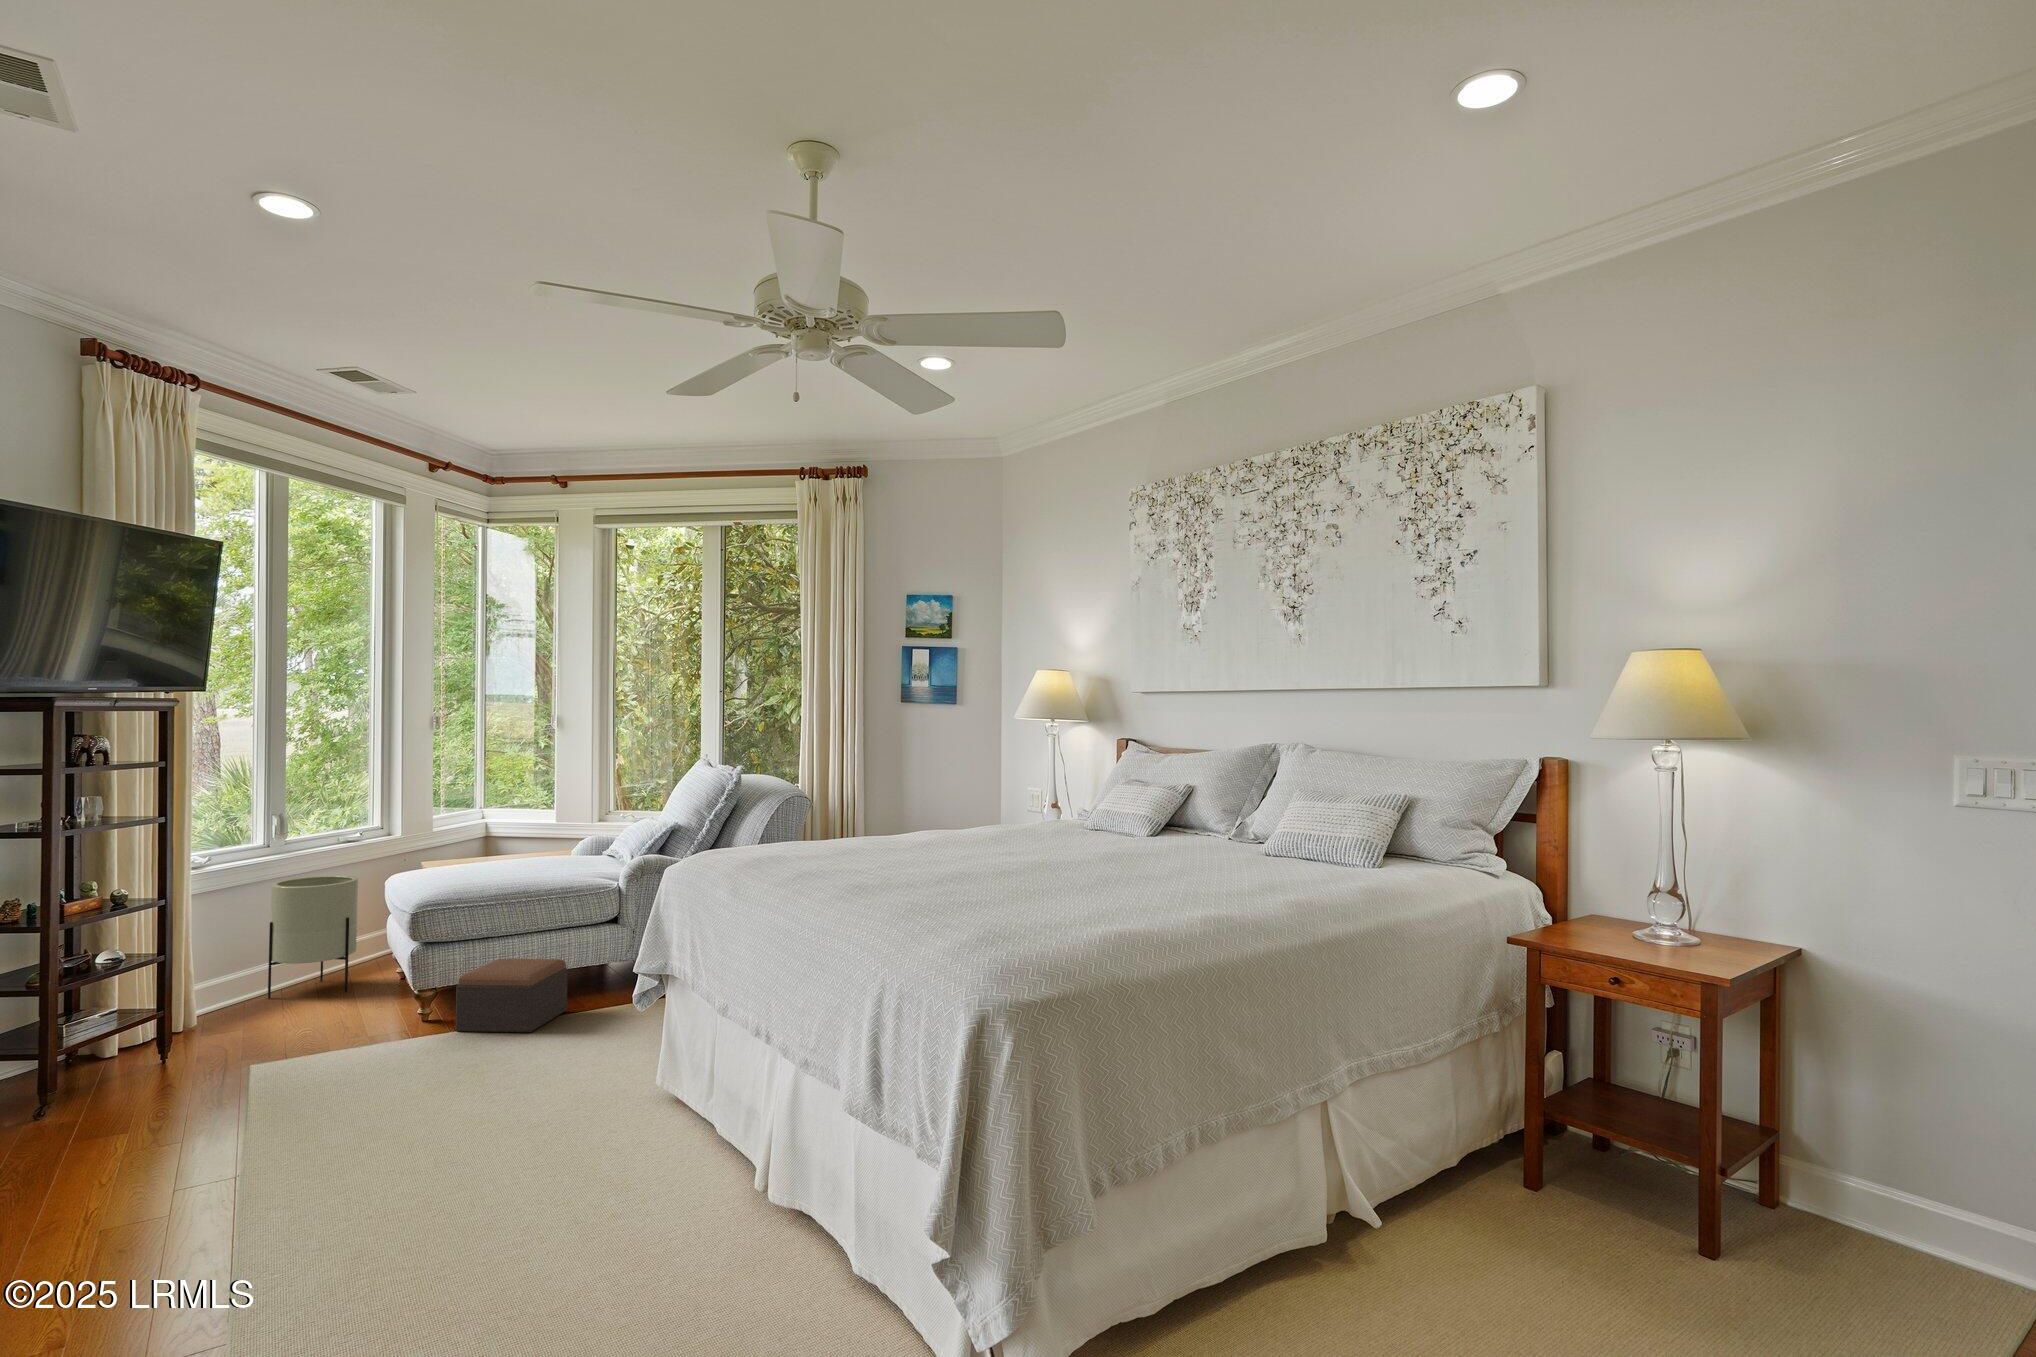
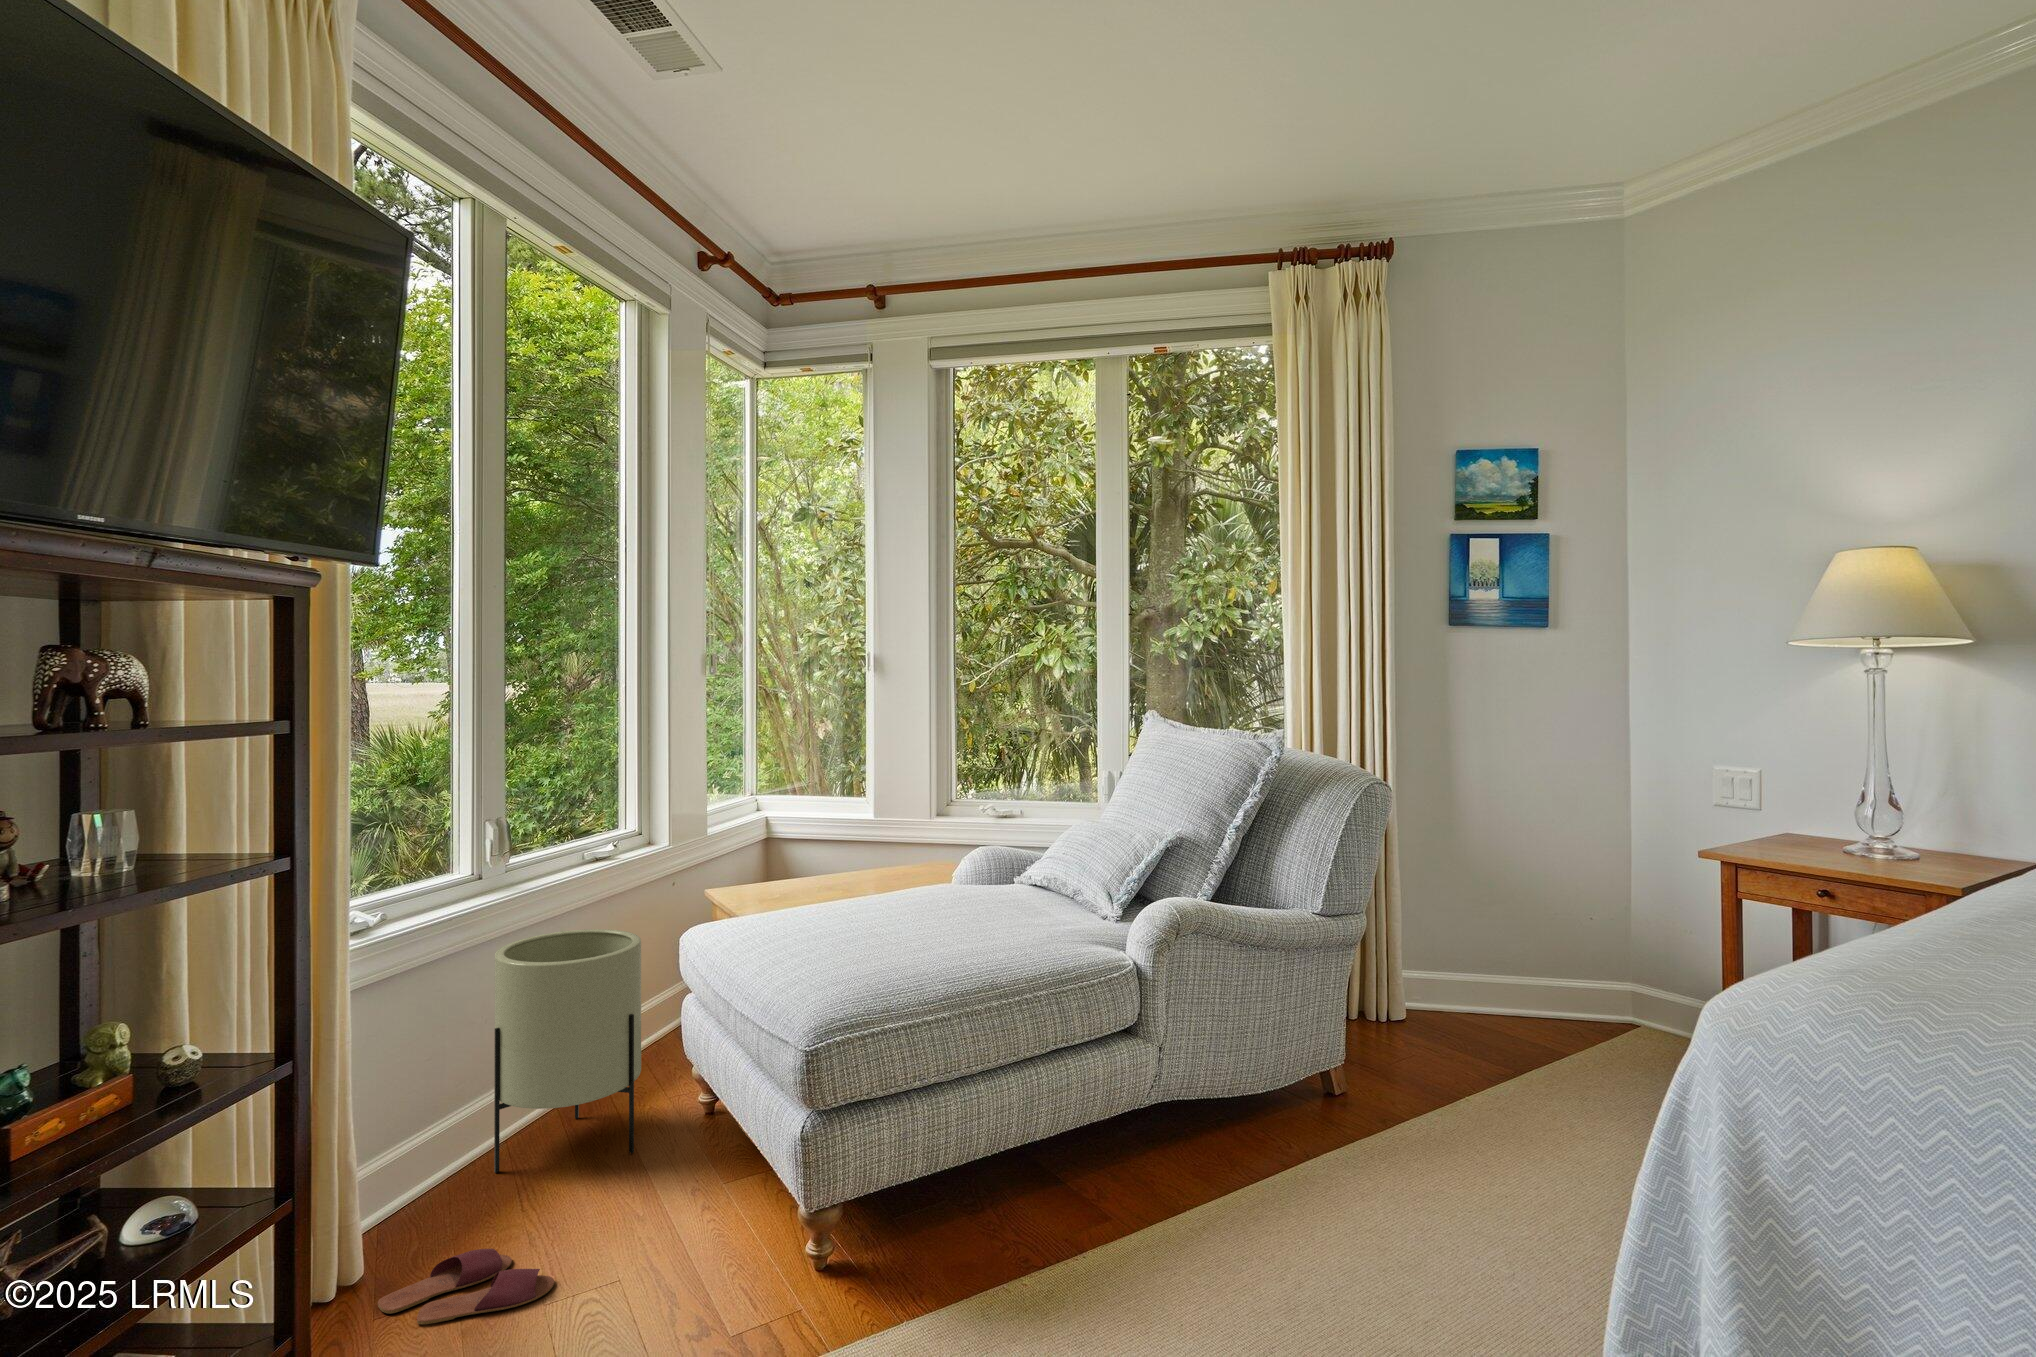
footstool: present [456,958,568,1032] -> none [917,1119,1092,1319]
slippers: none [199,1014,286,1036] -> present [378,1249,554,1324]

